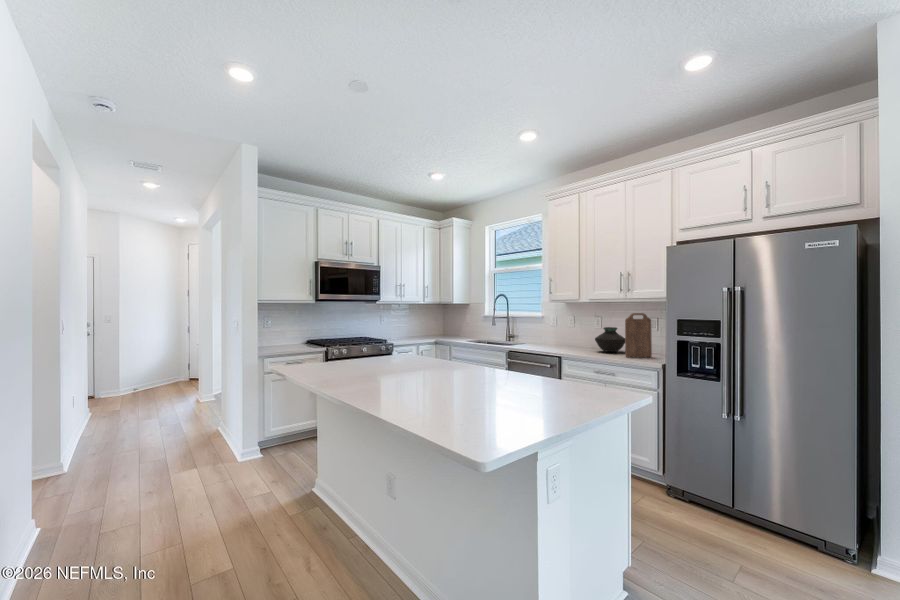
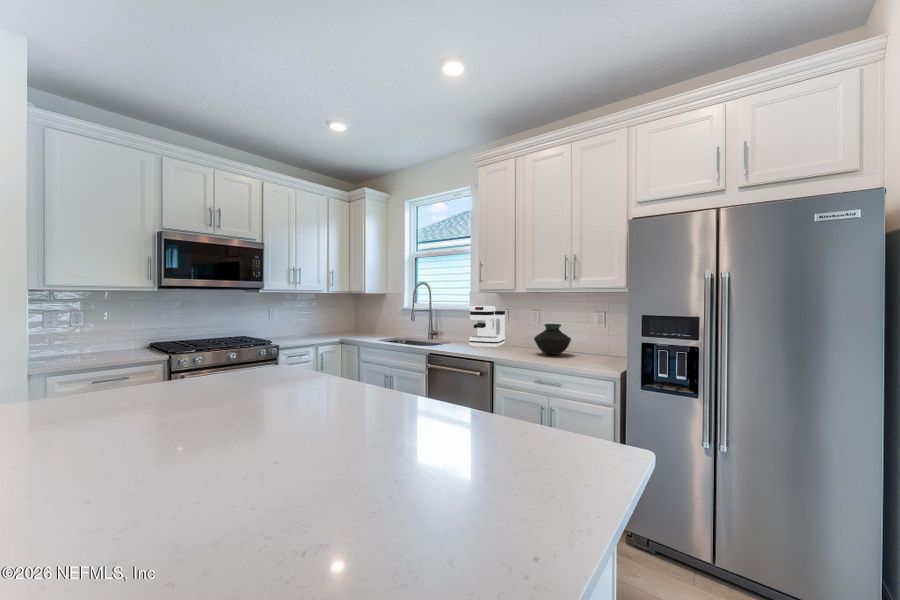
coffee maker: none [541,313,571,347] -> present [469,306,505,348]
cutting board: present [625,313,652,357] -> none [572,307,603,362]

